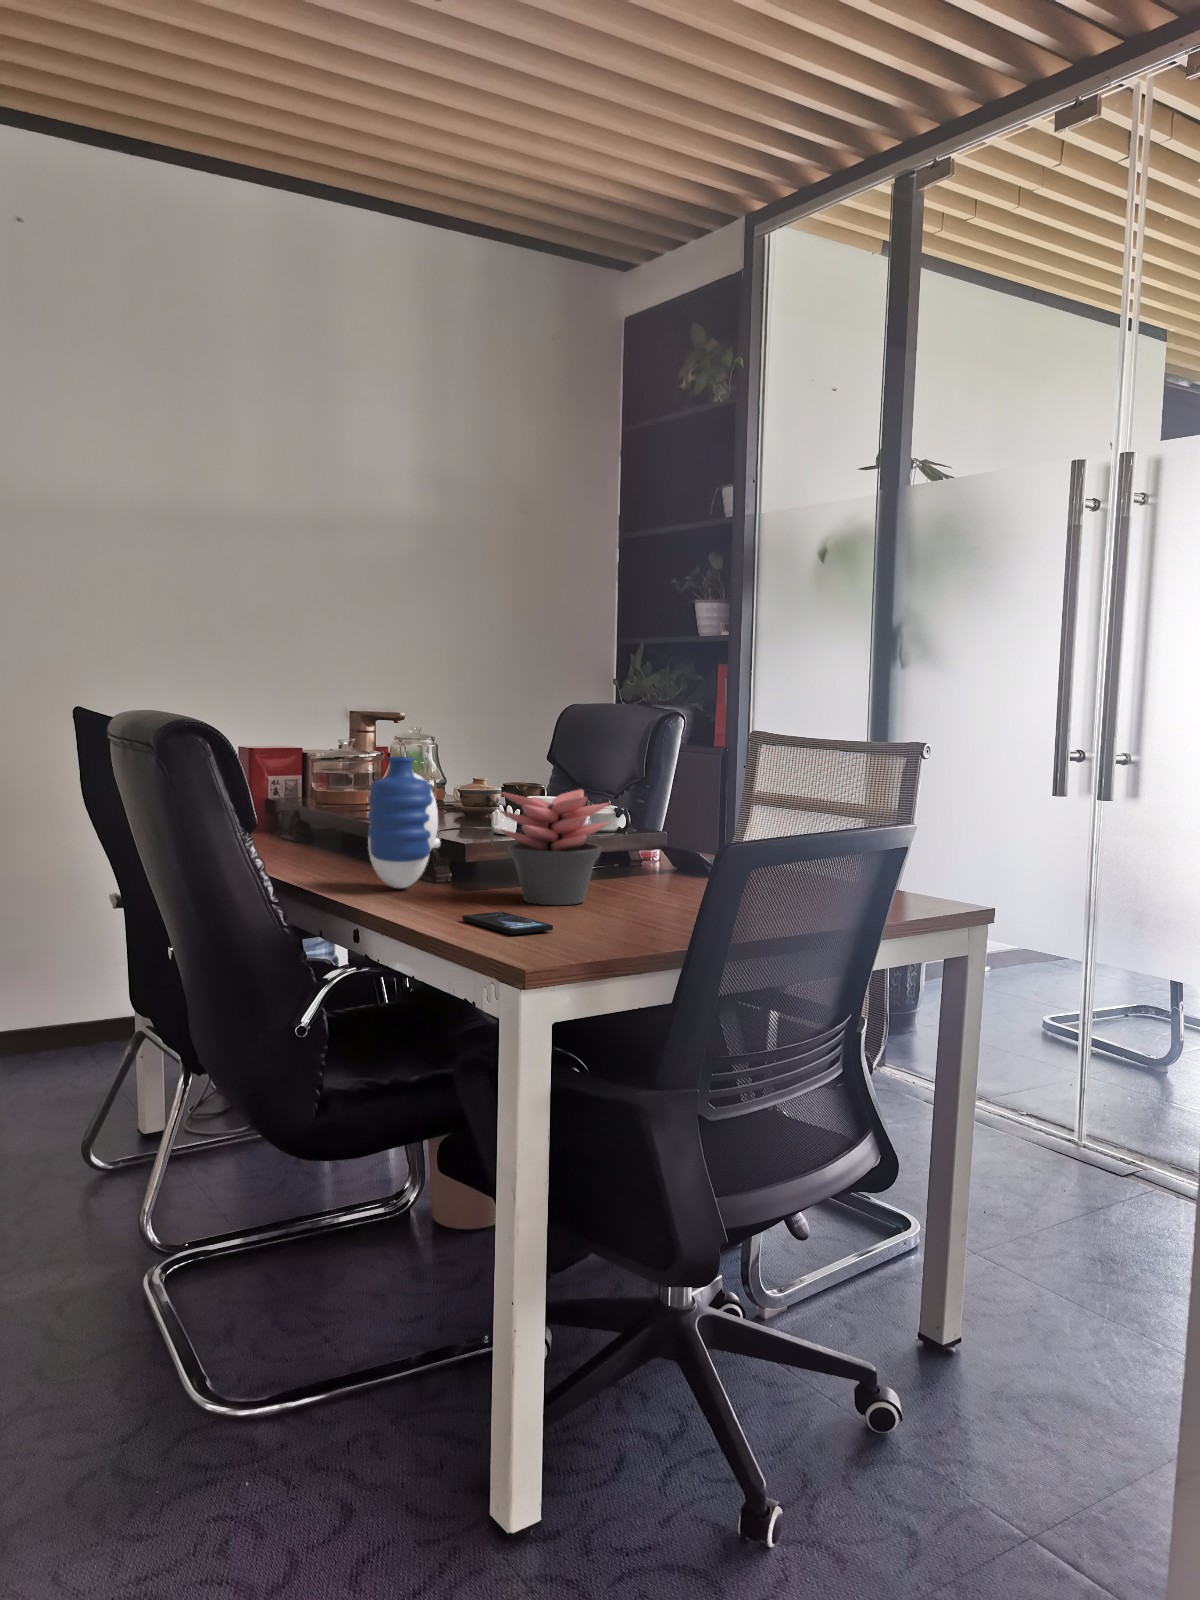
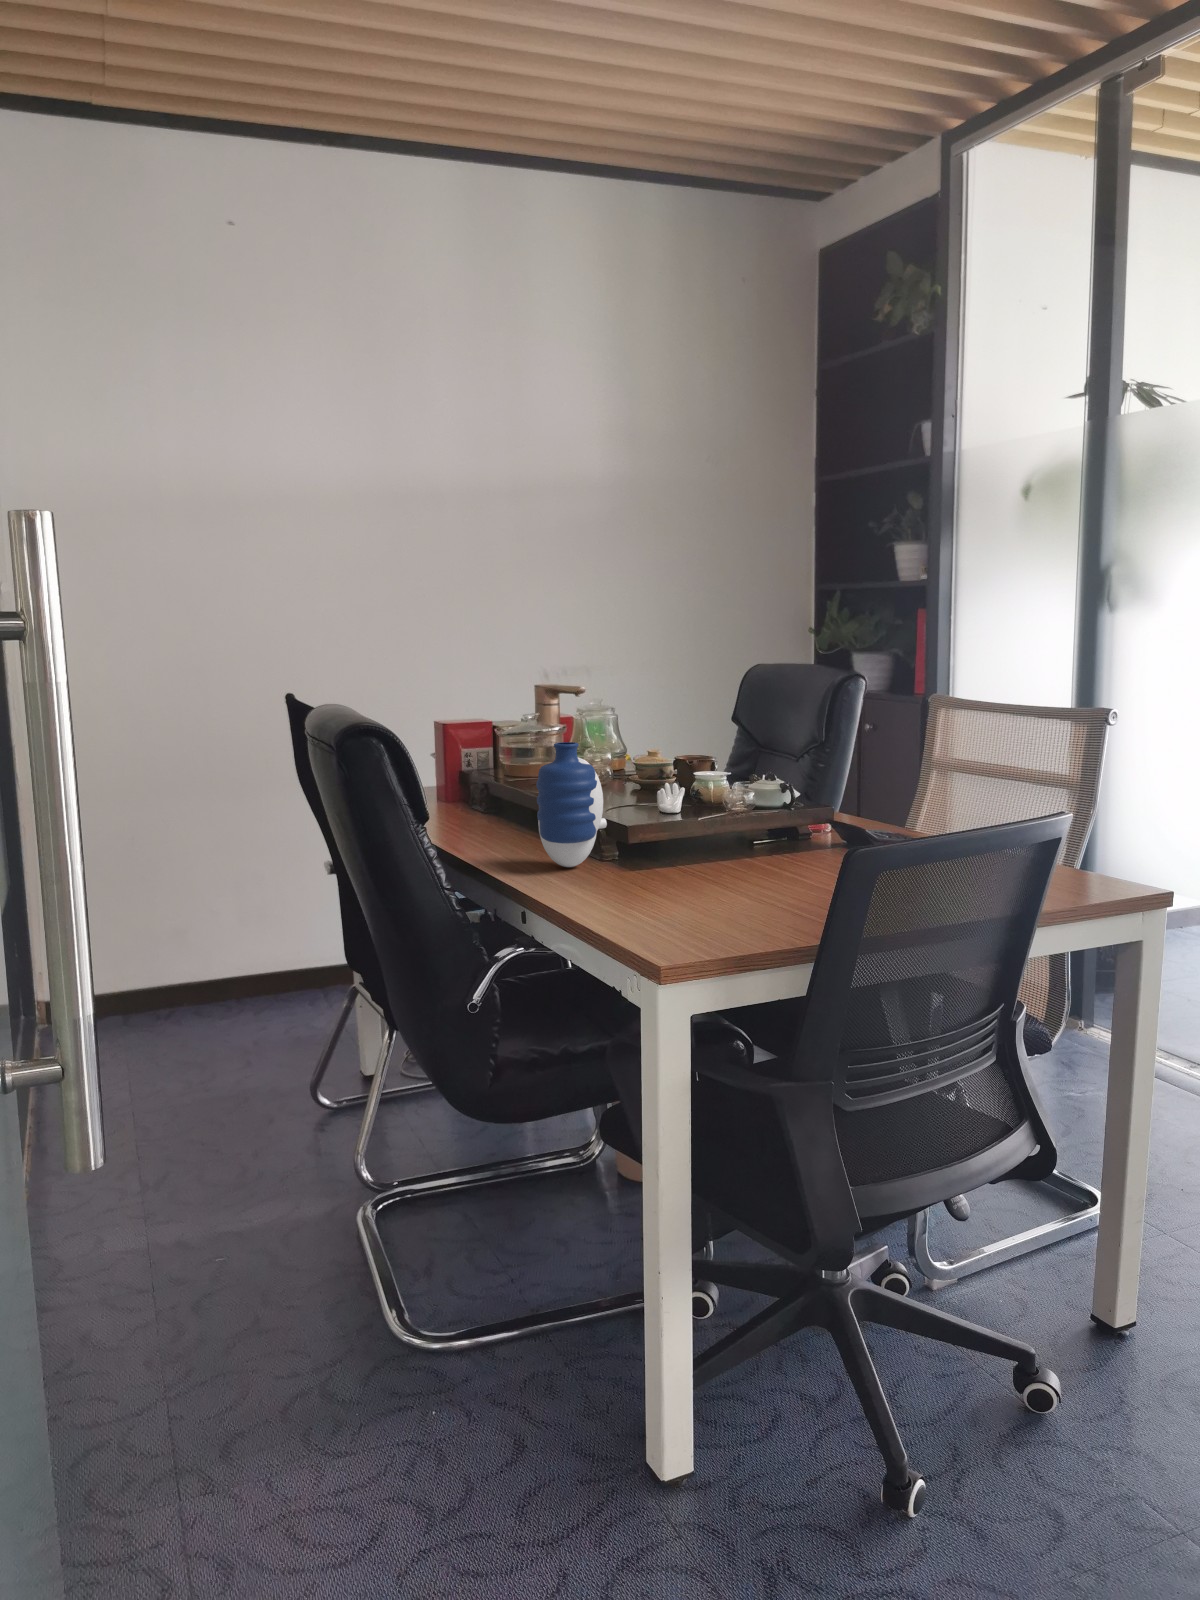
succulent plant: present [500,789,609,905] -> none [660,770,767,886]
smartphone: present [462,911,553,935] -> none [618,896,702,924]

